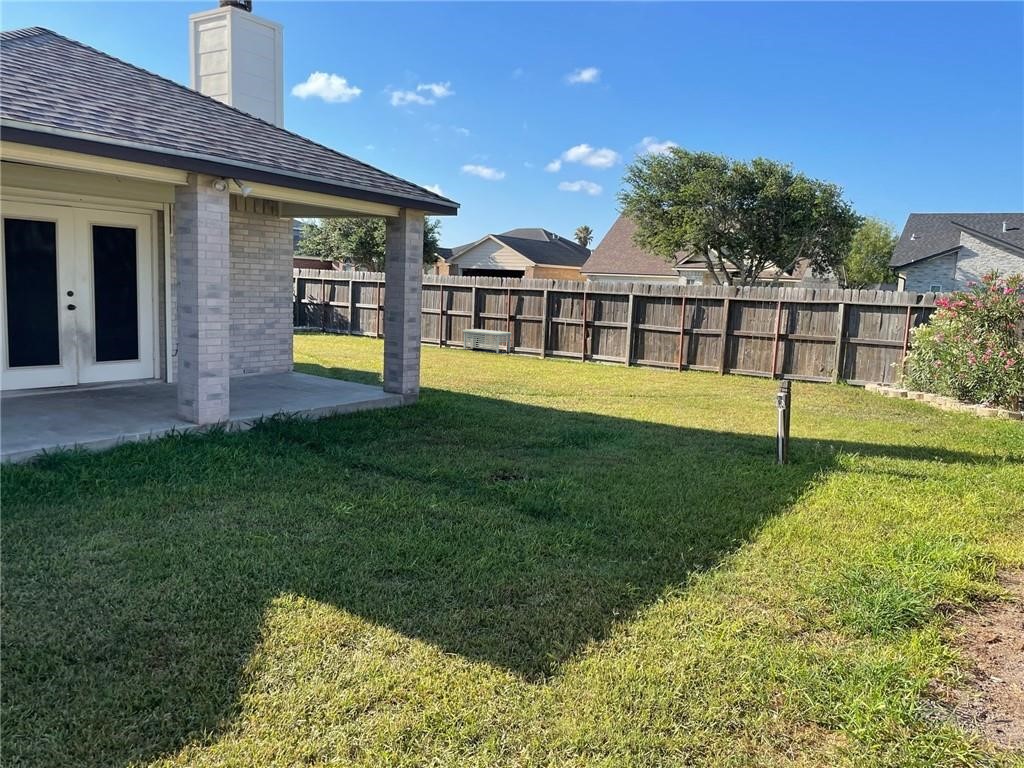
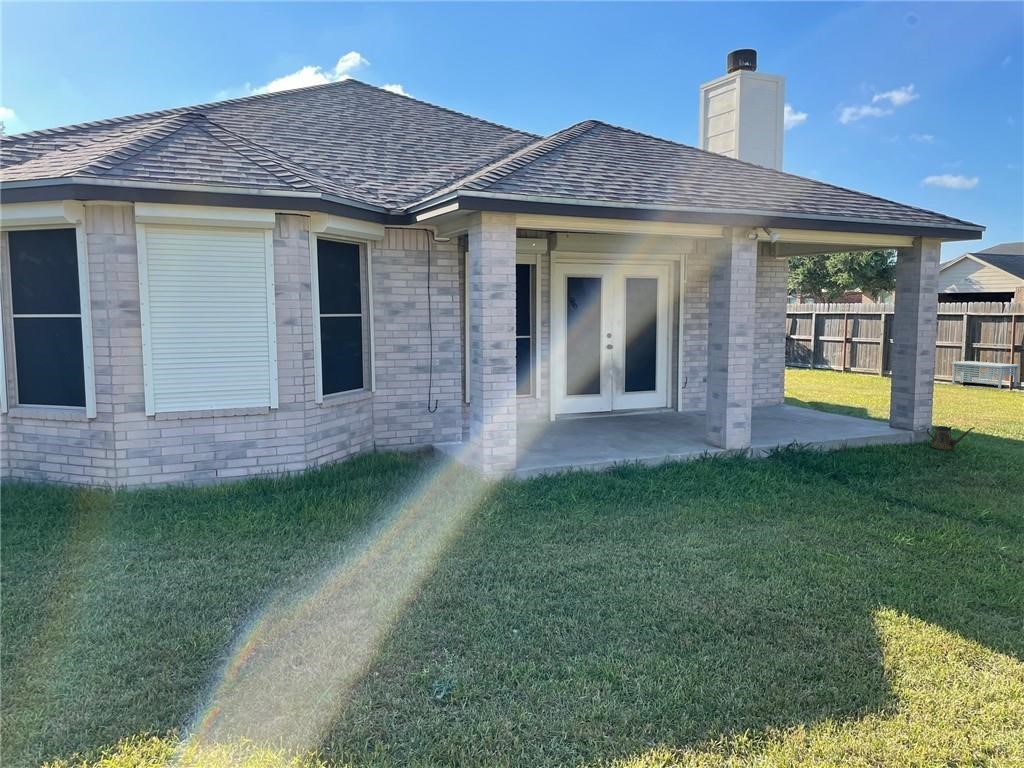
watering can: none [414,389,451,411] -> present [927,426,975,450]

